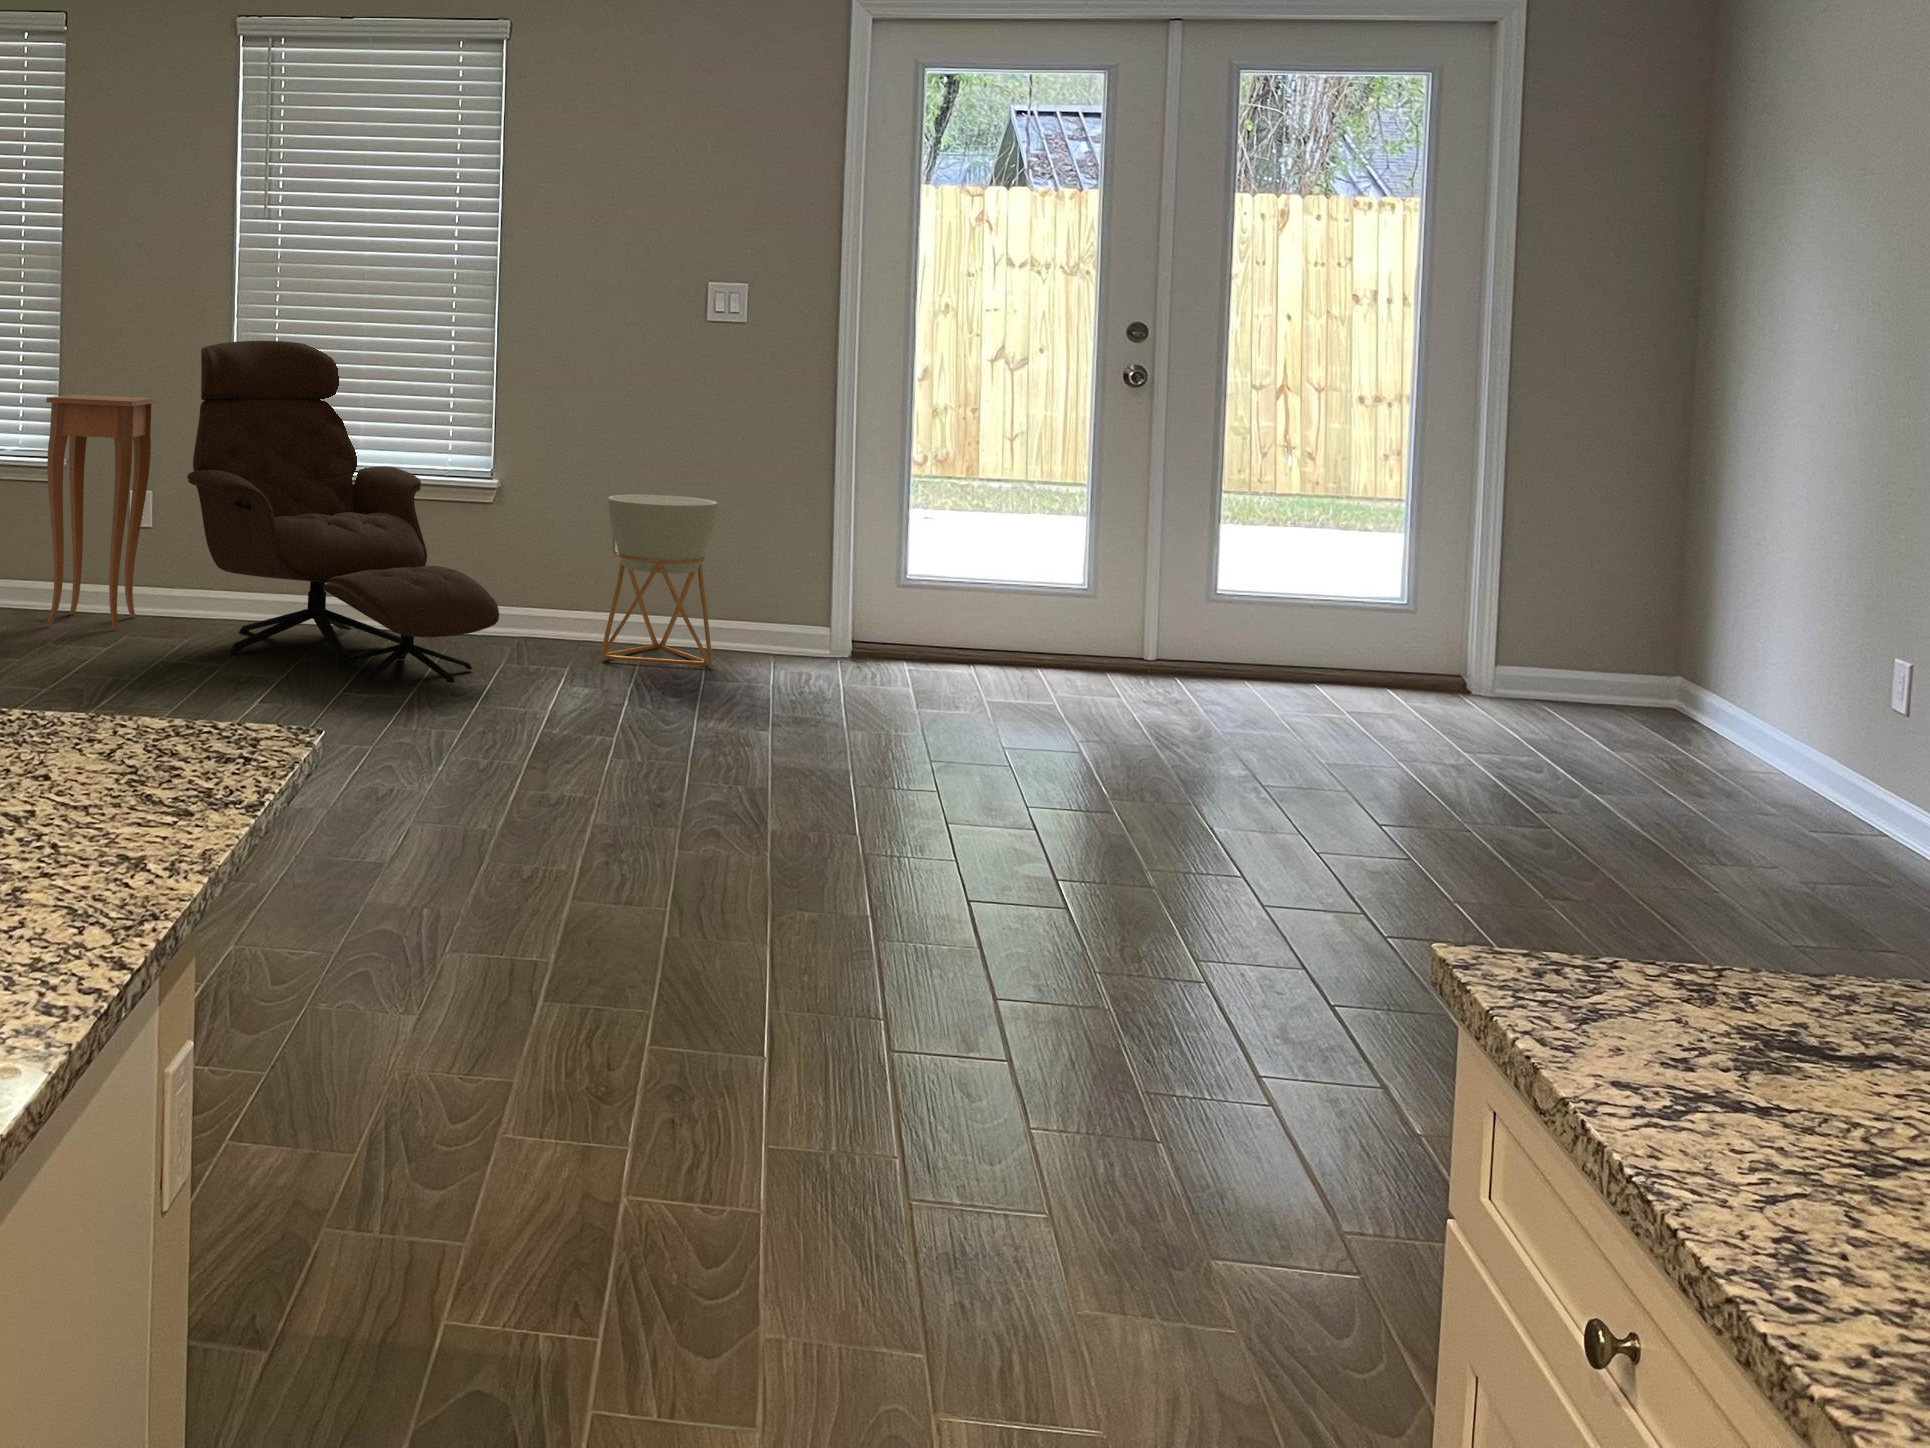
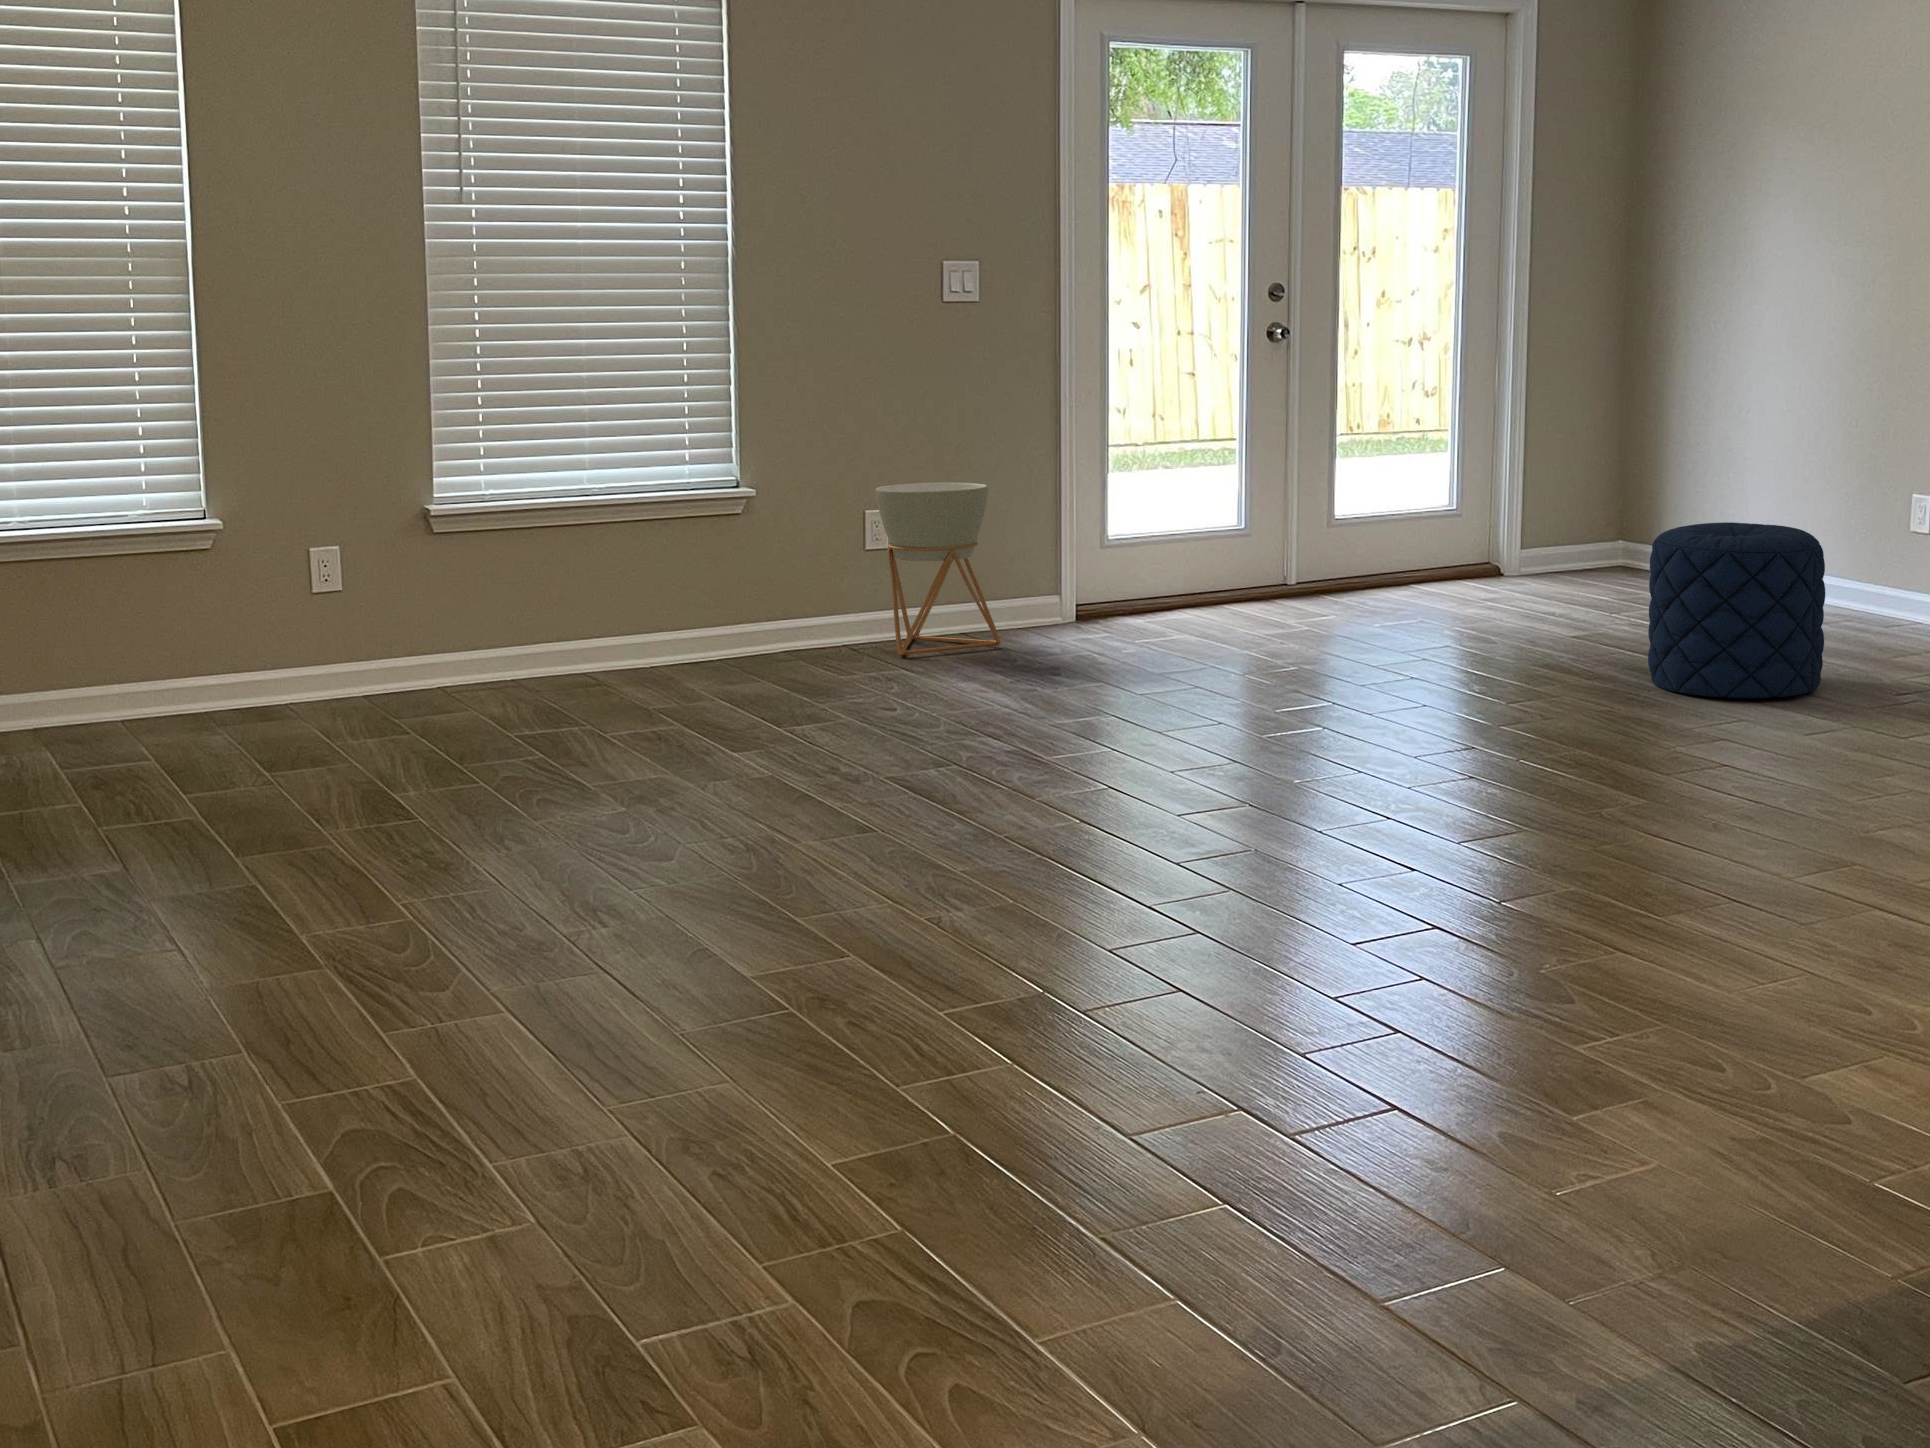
lounge chair: present [187,341,499,683] -> none [436,351,859,712]
side table: present [46,395,156,629] -> none [227,431,365,723]
pouf: none [1306,648,1558,894] -> present [1648,522,1825,698]

